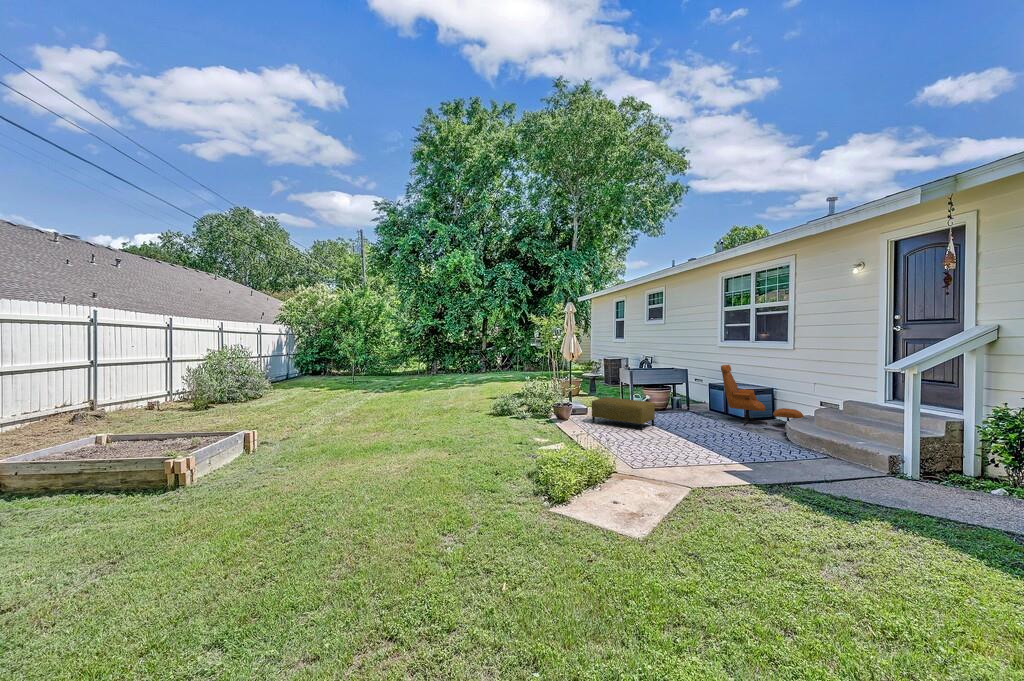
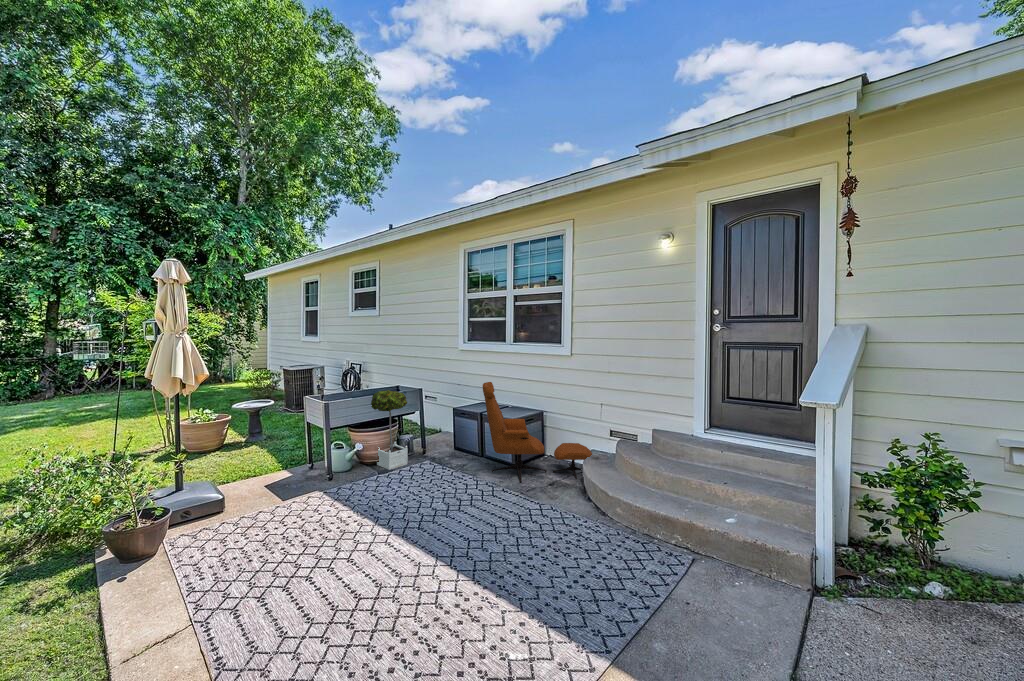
potted tree: none [655,367,676,413] -> present [371,390,408,470]
ottoman: present [592,397,655,430] -> none [219,475,377,559]

